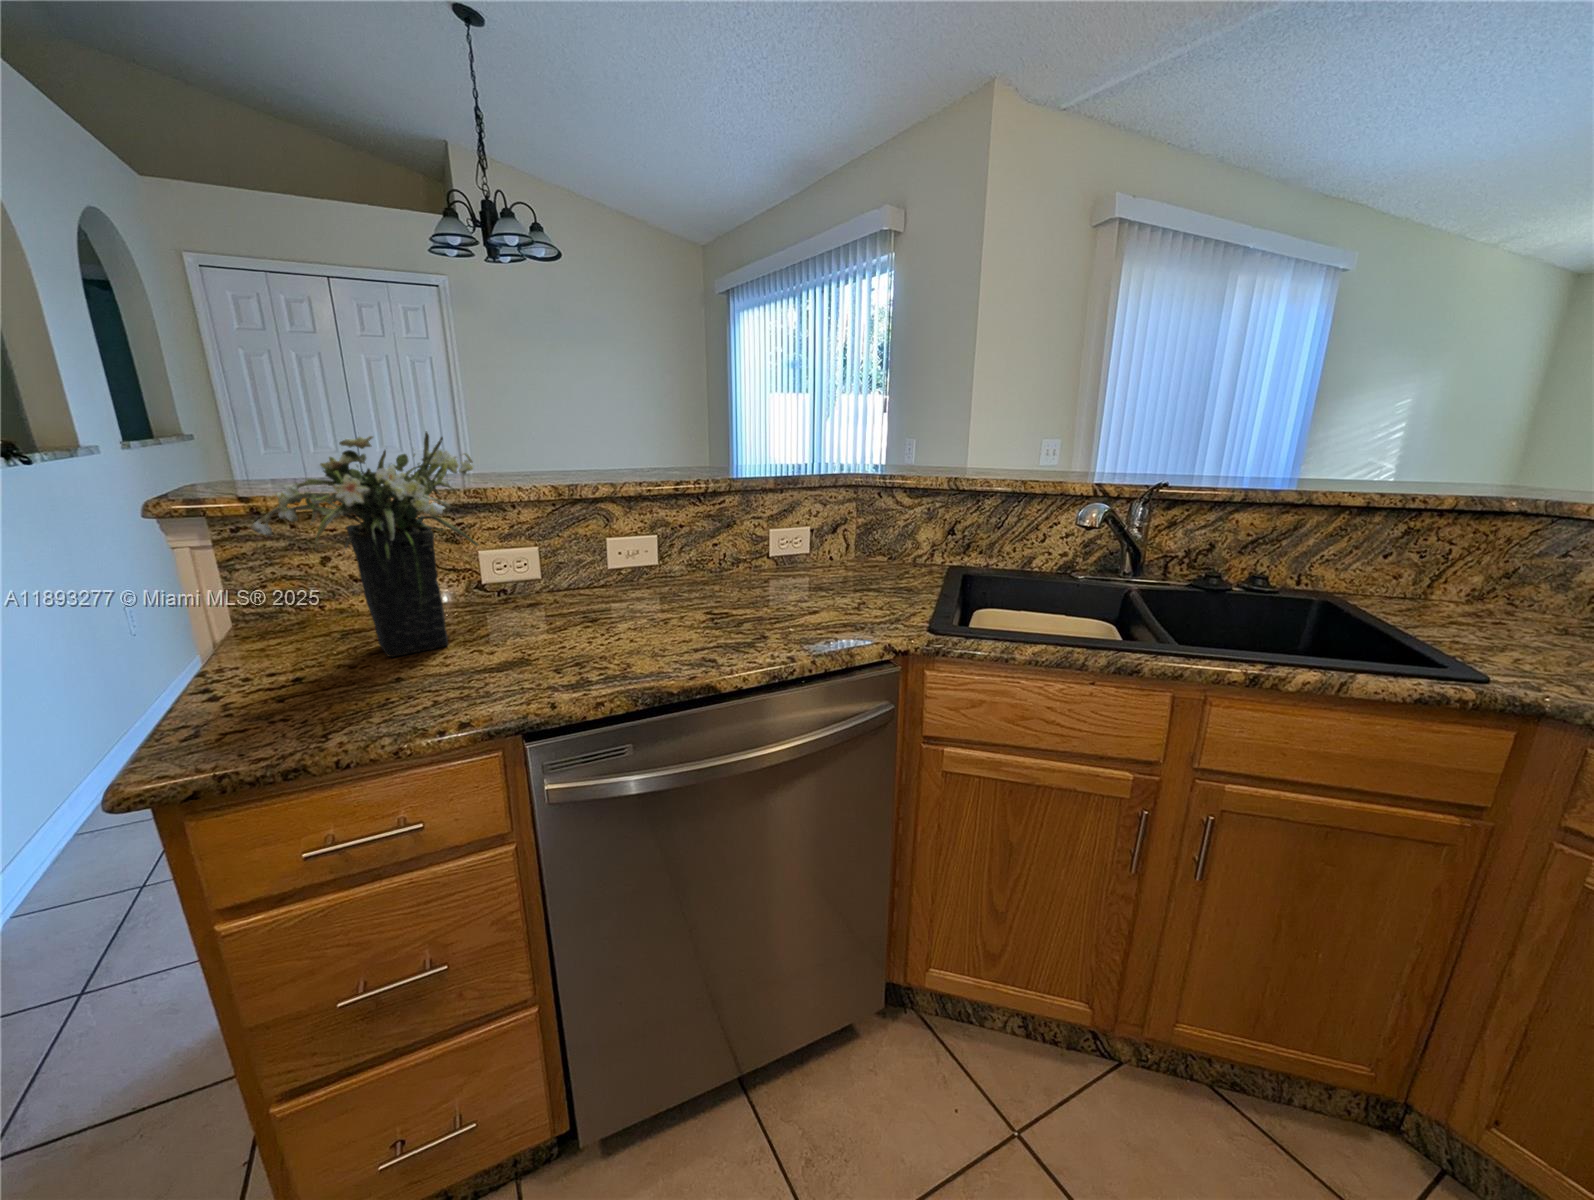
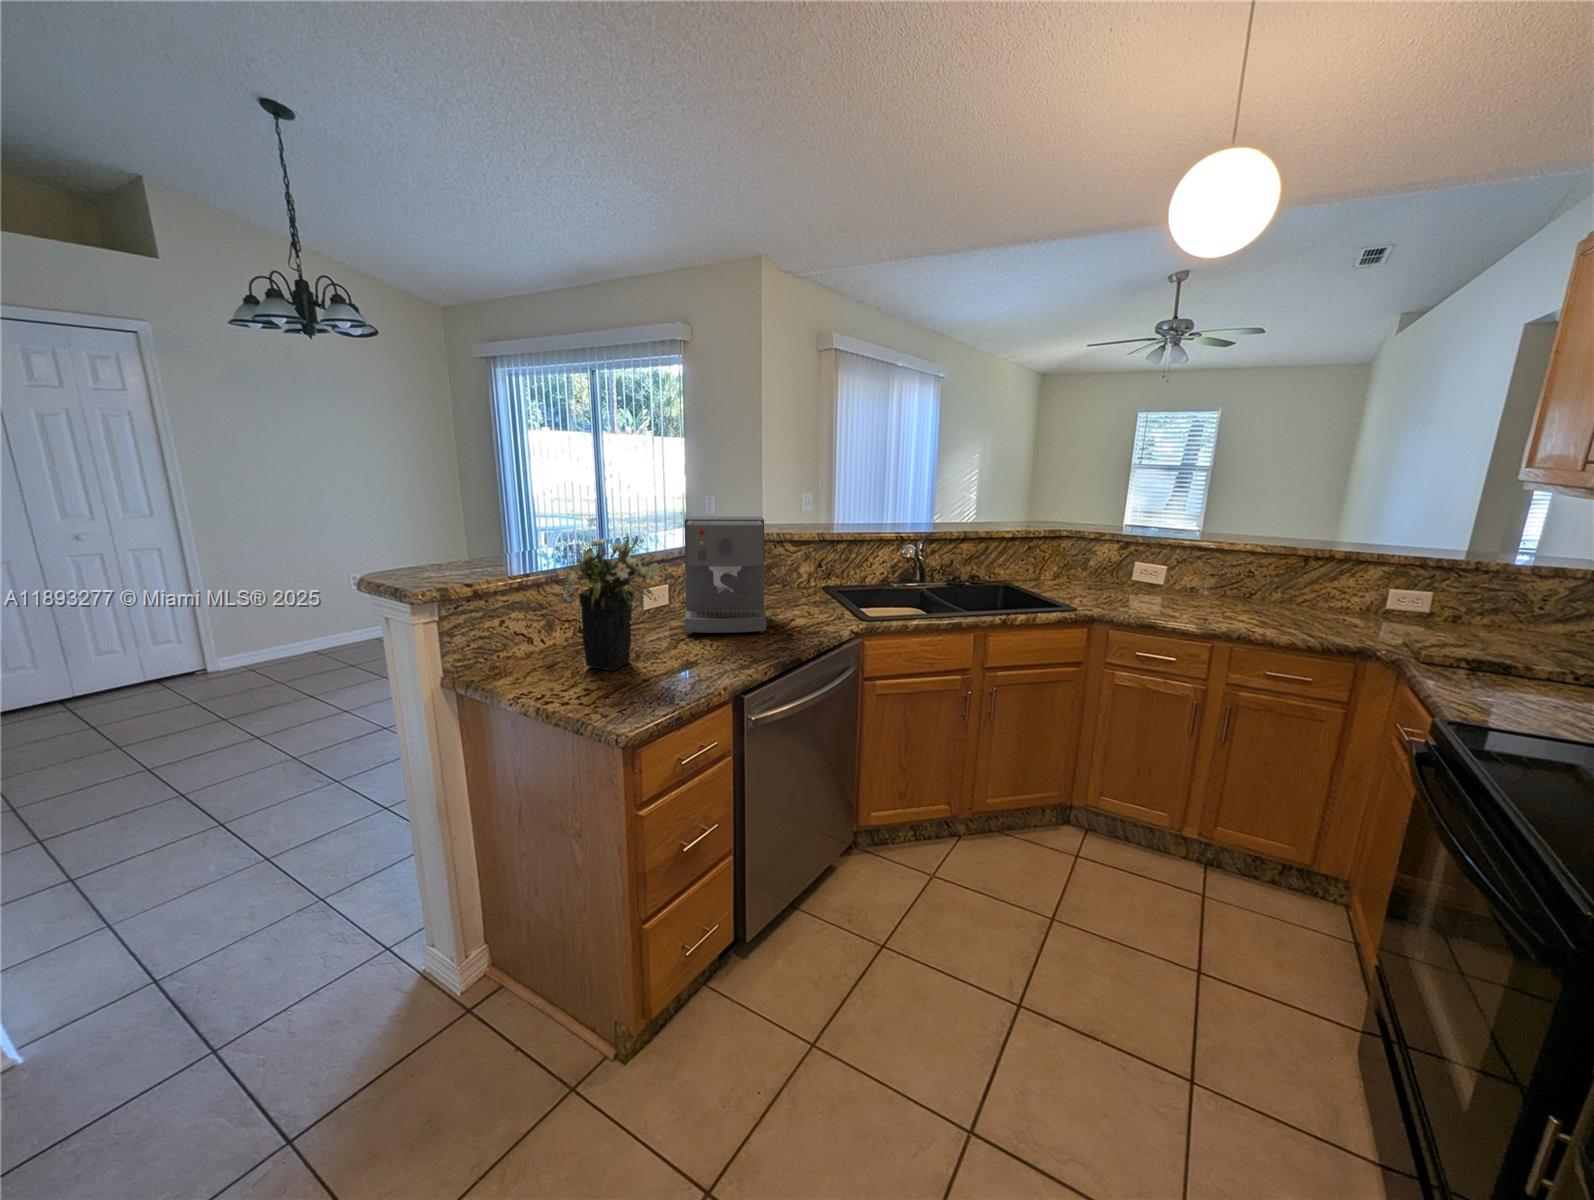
coffee maker: none [602,430,781,629] -> present [684,516,767,634]

